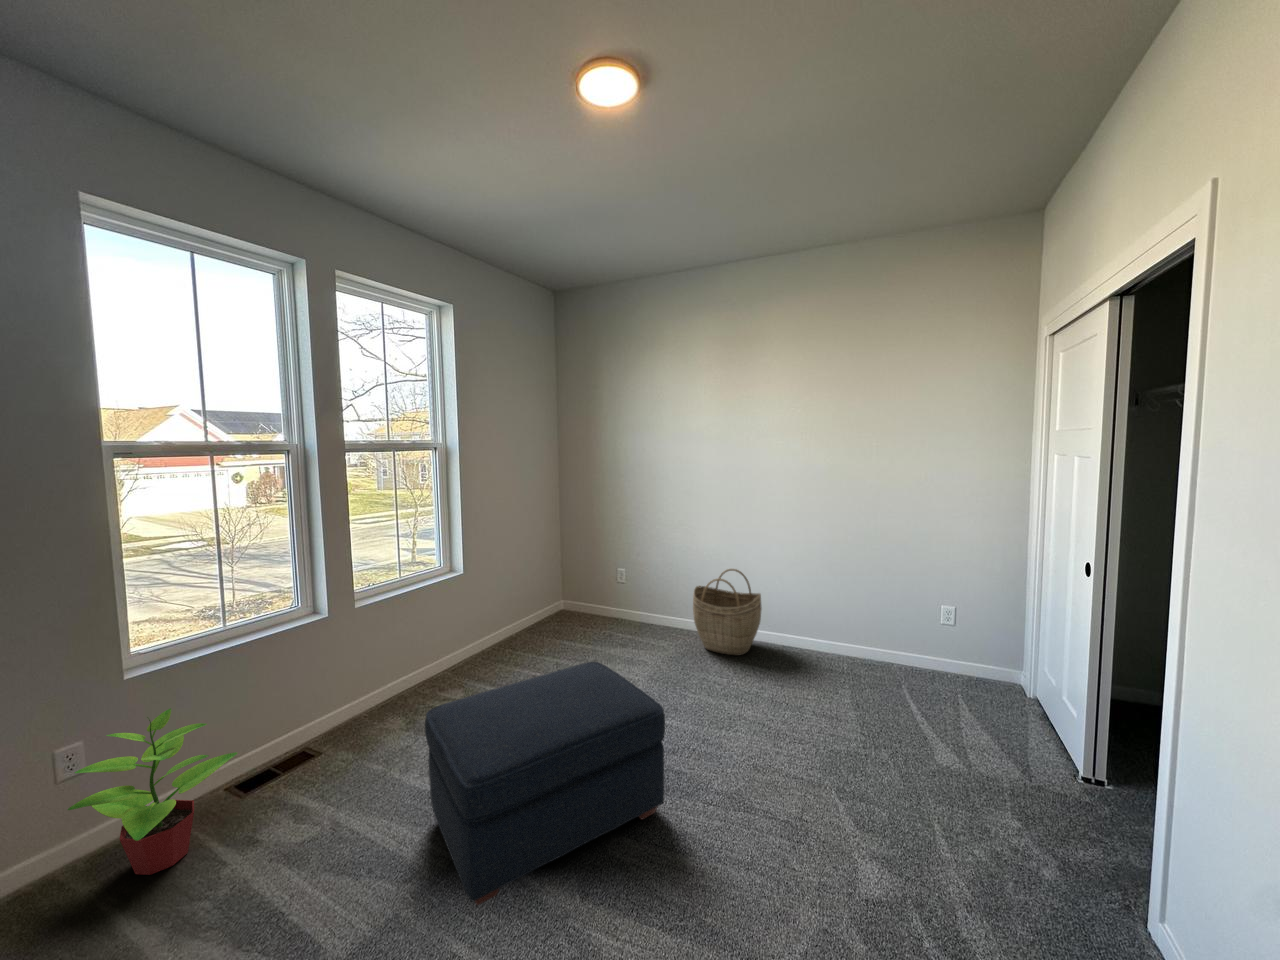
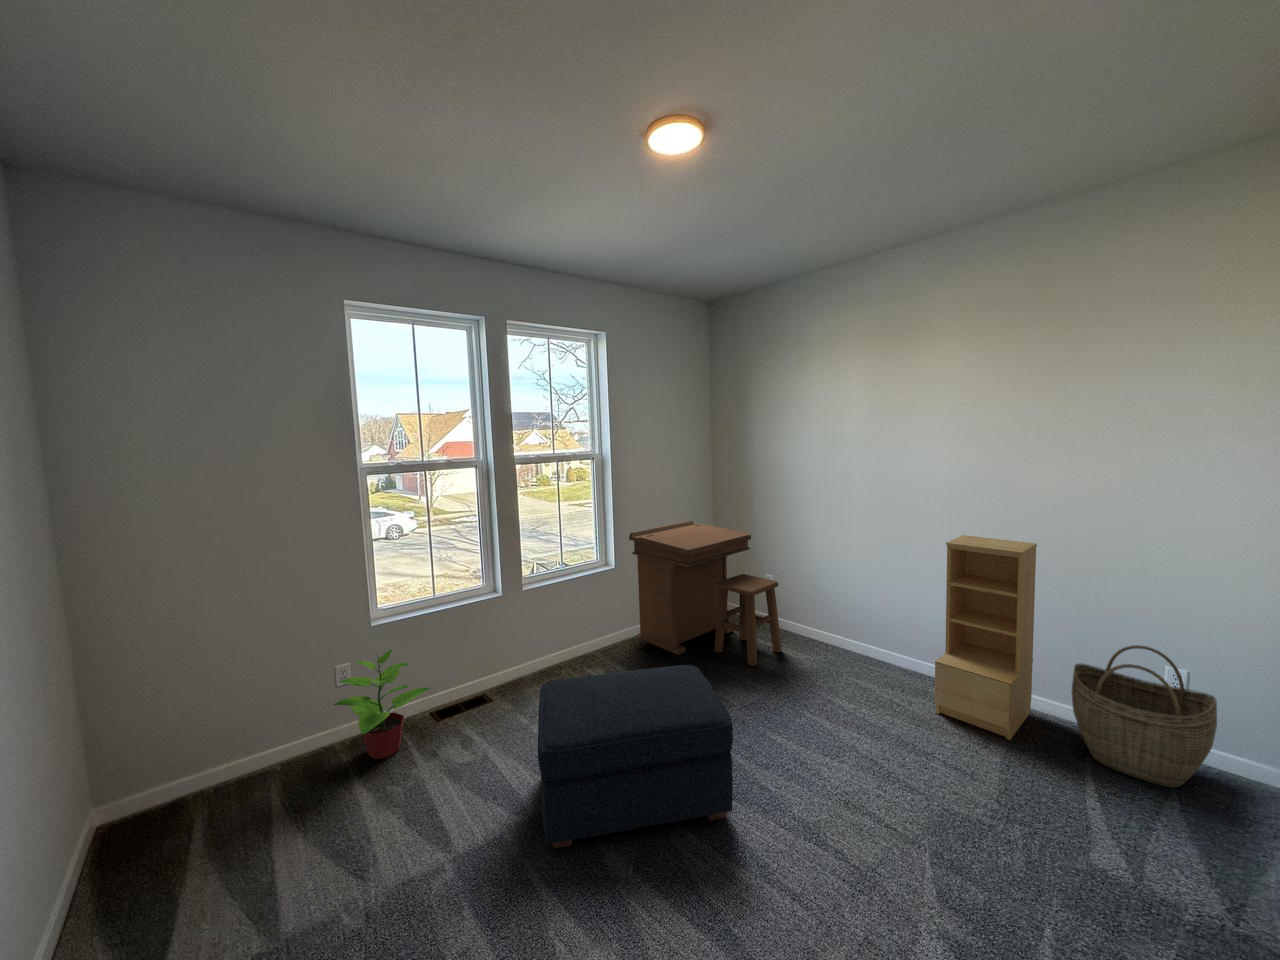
bookshelf: none [792,514,860,684] -> present [935,535,1037,740]
desk: none [478,516,645,661] -> present [629,521,782,666]
woven basket: present [693,569,762,655] -> present [1072,645,1217,788]

